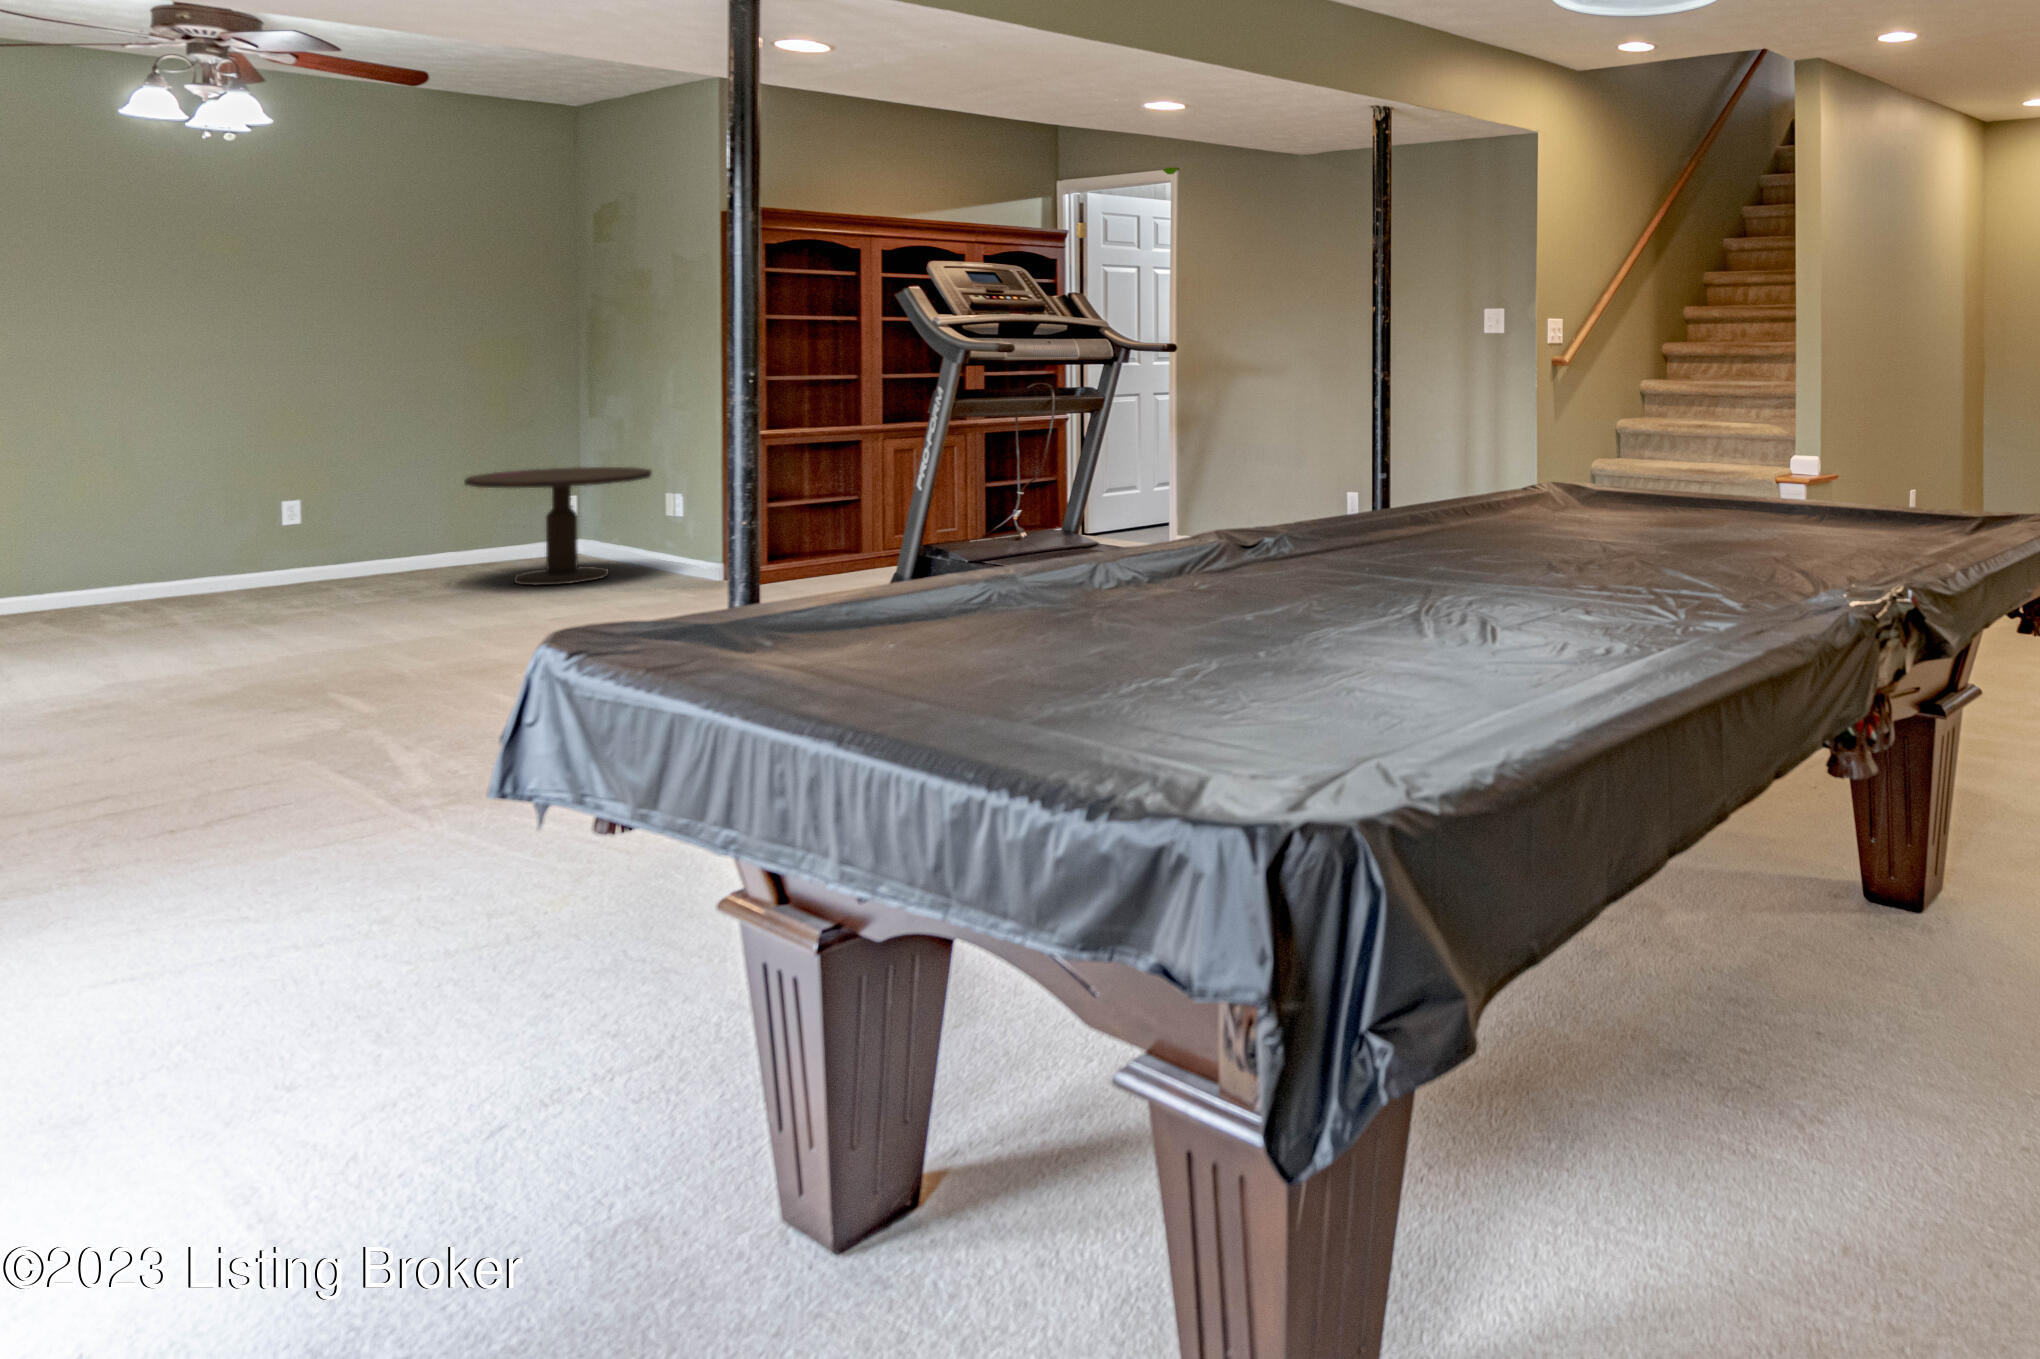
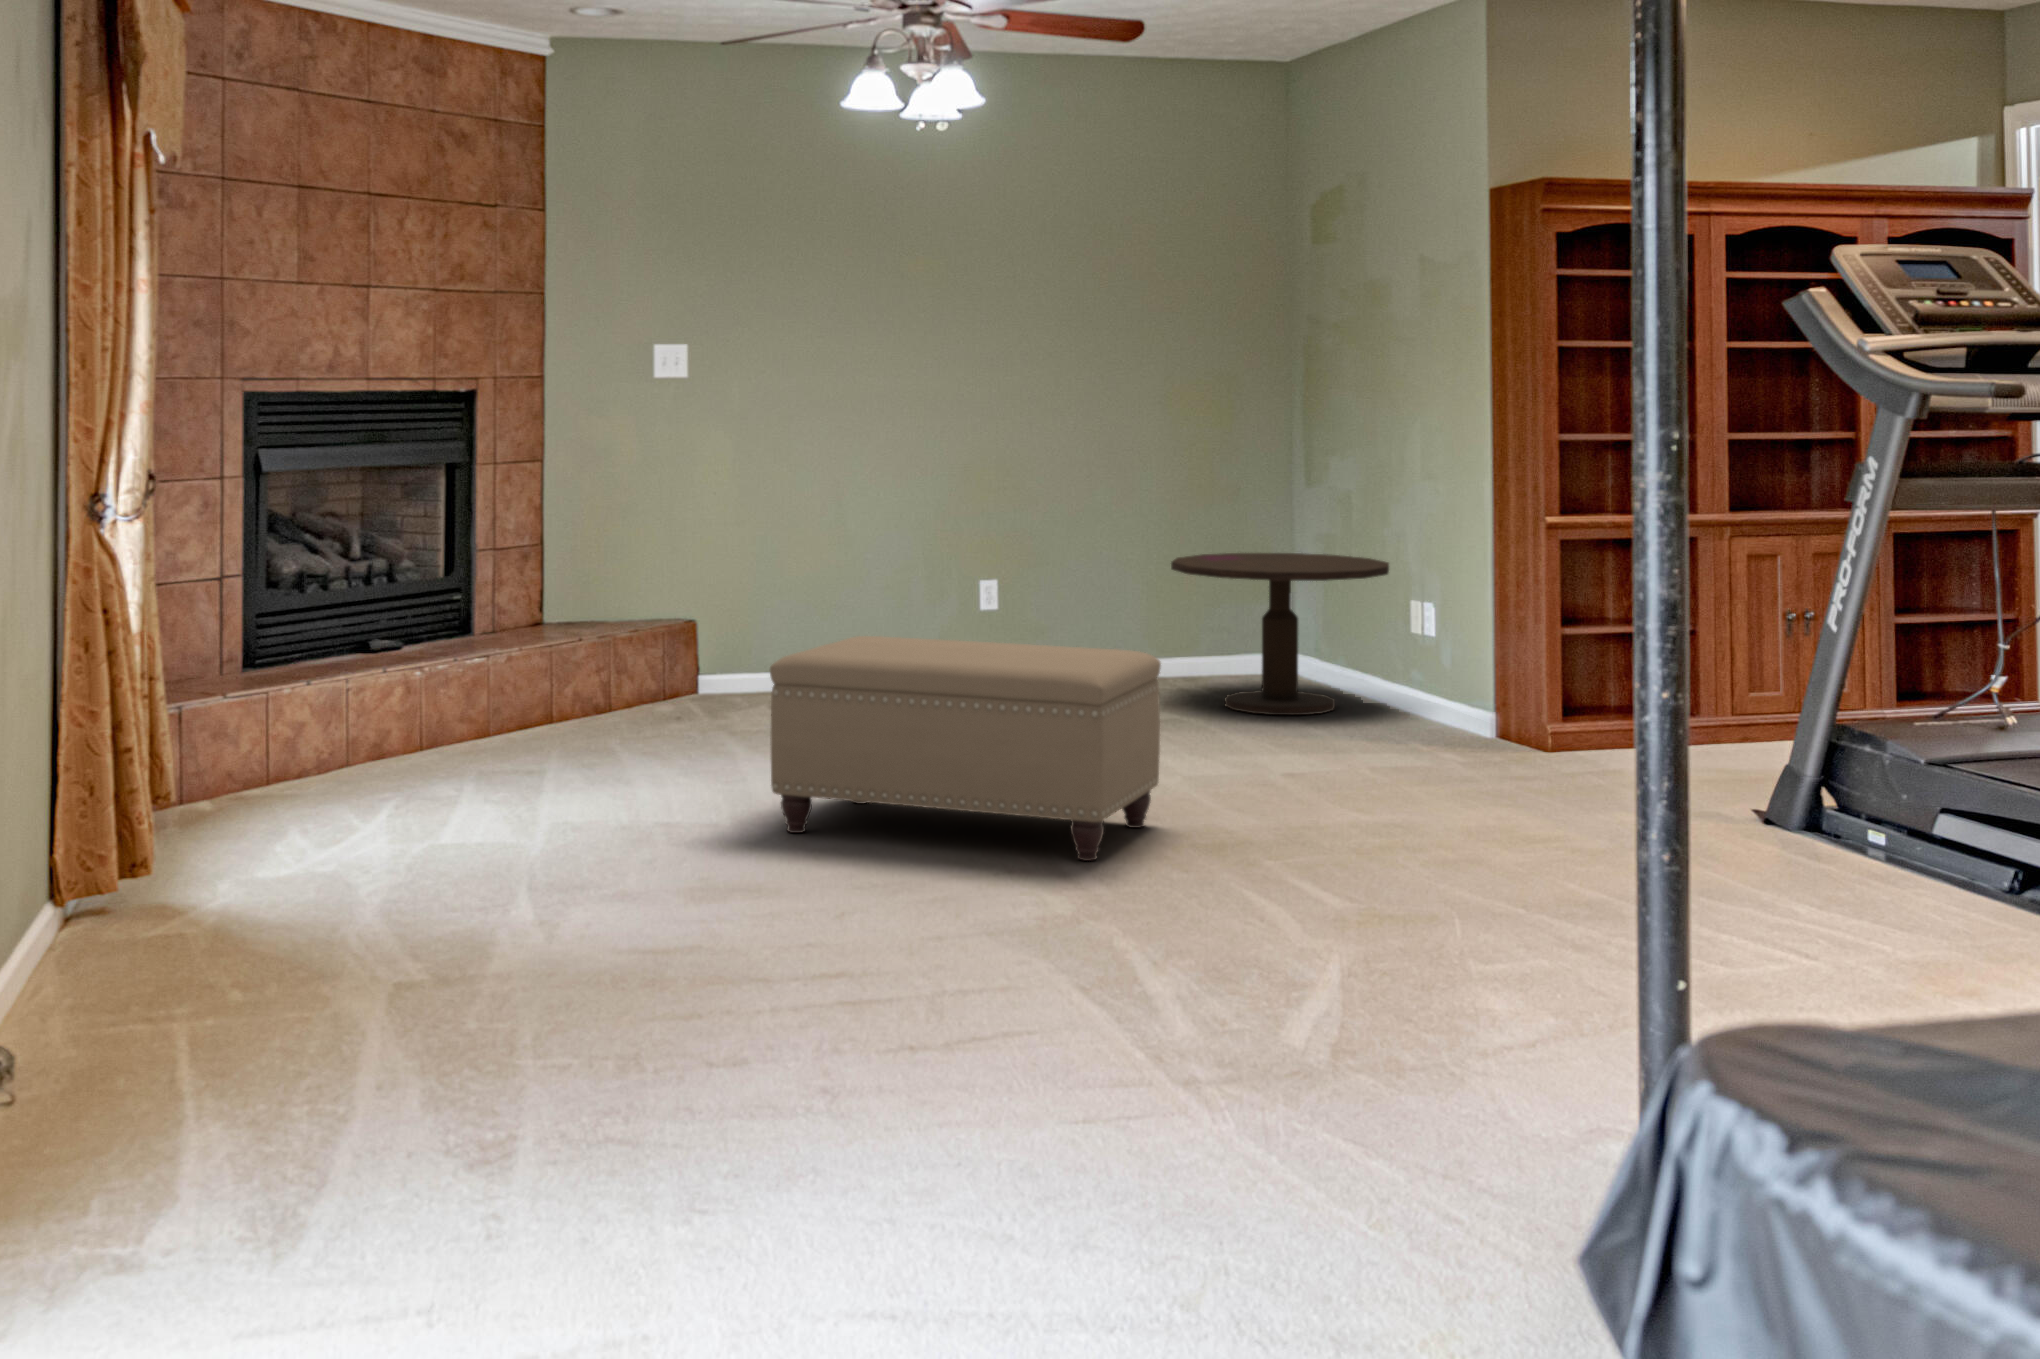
ottoman: none [44,543,451,722] -> present [770,636,1161,861]

